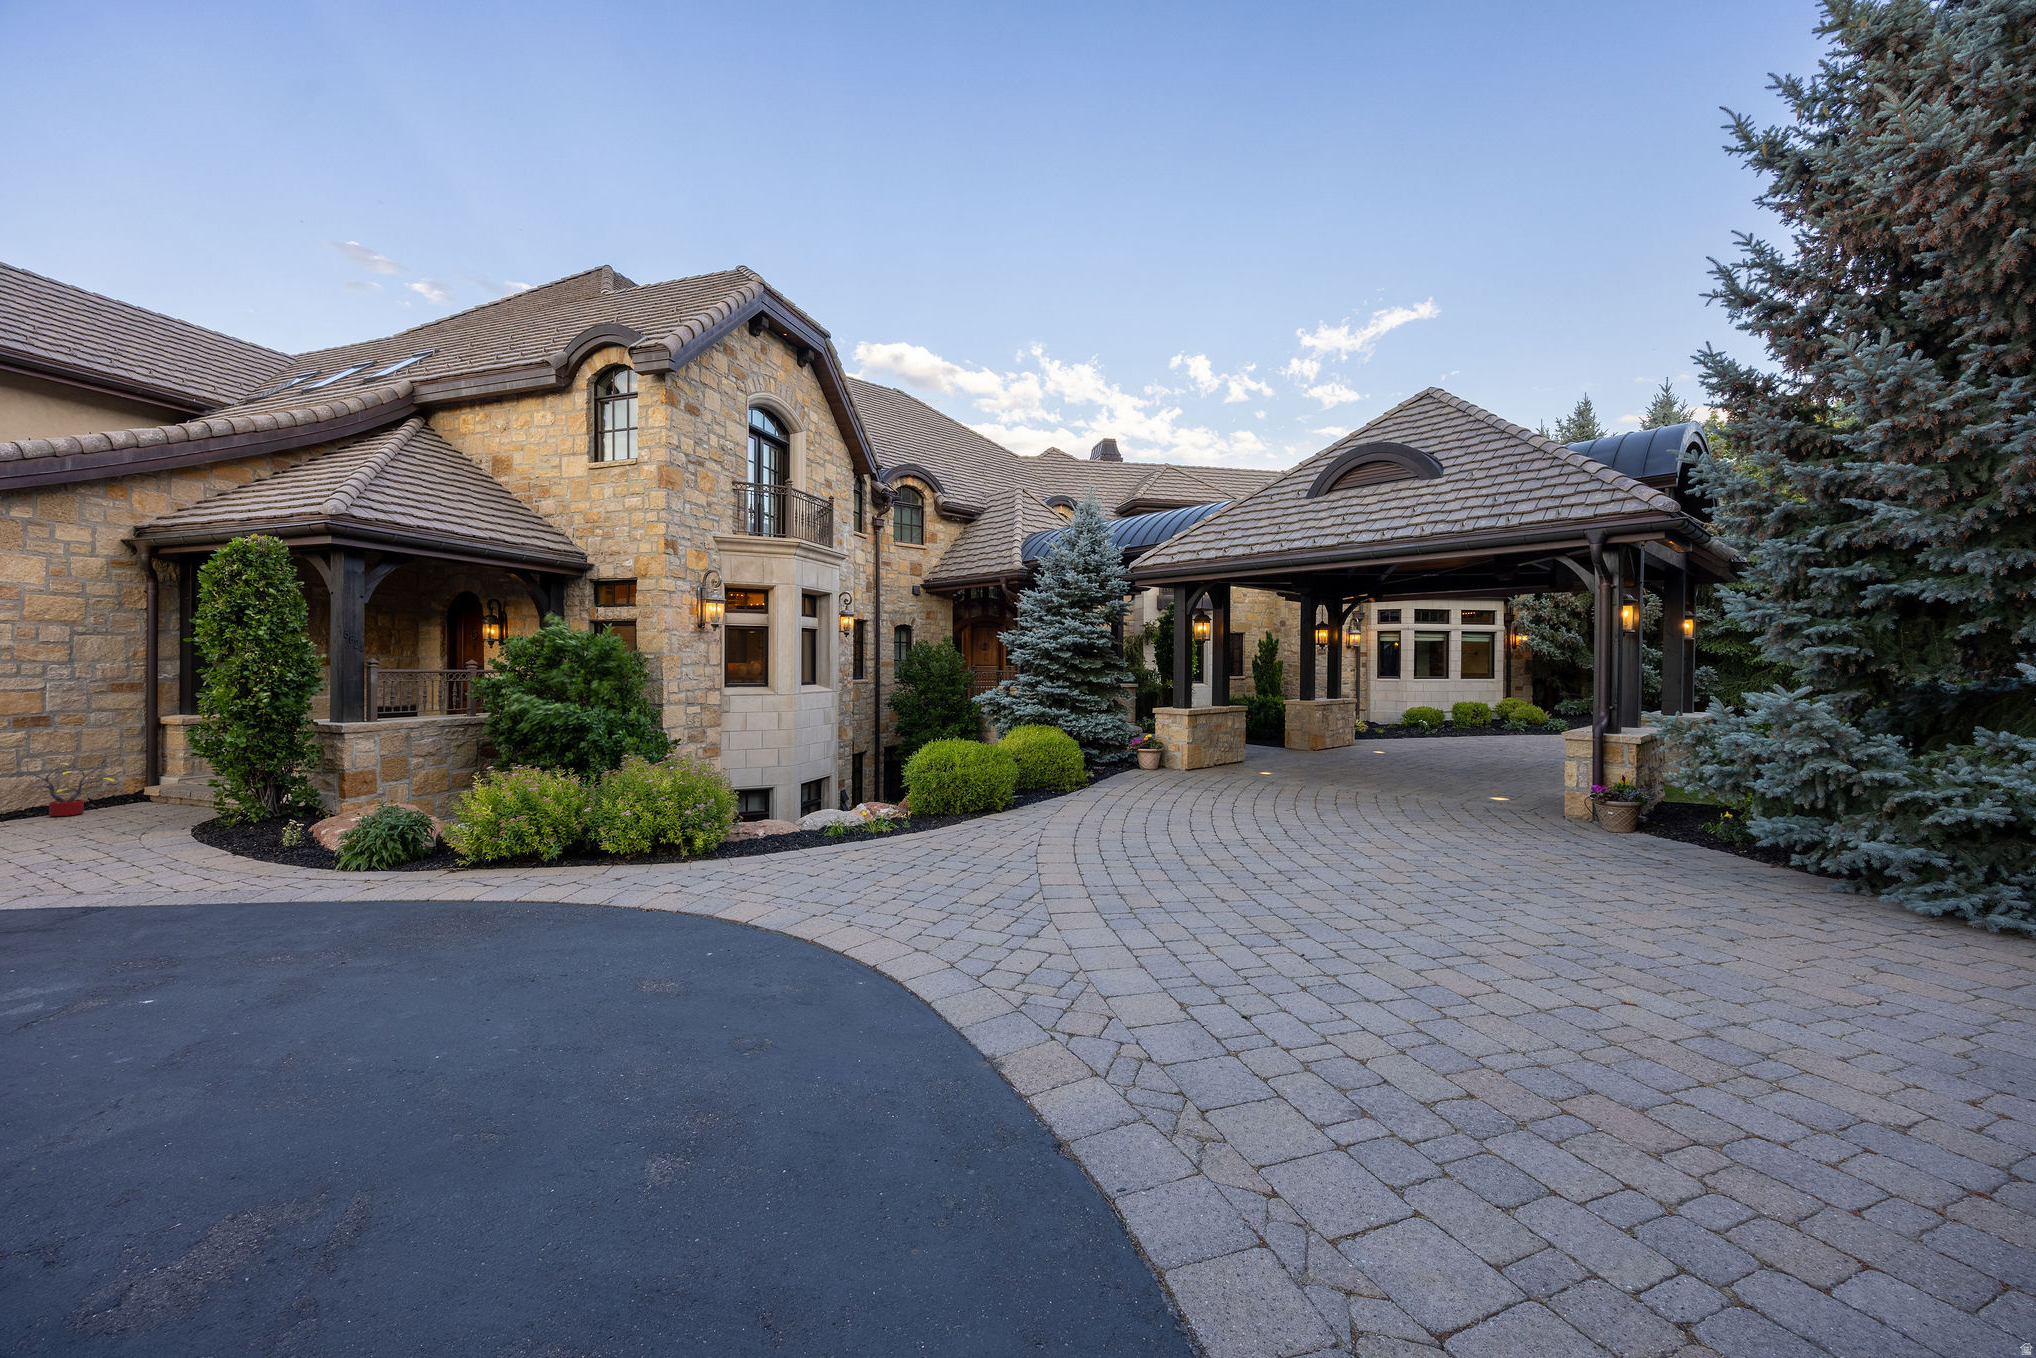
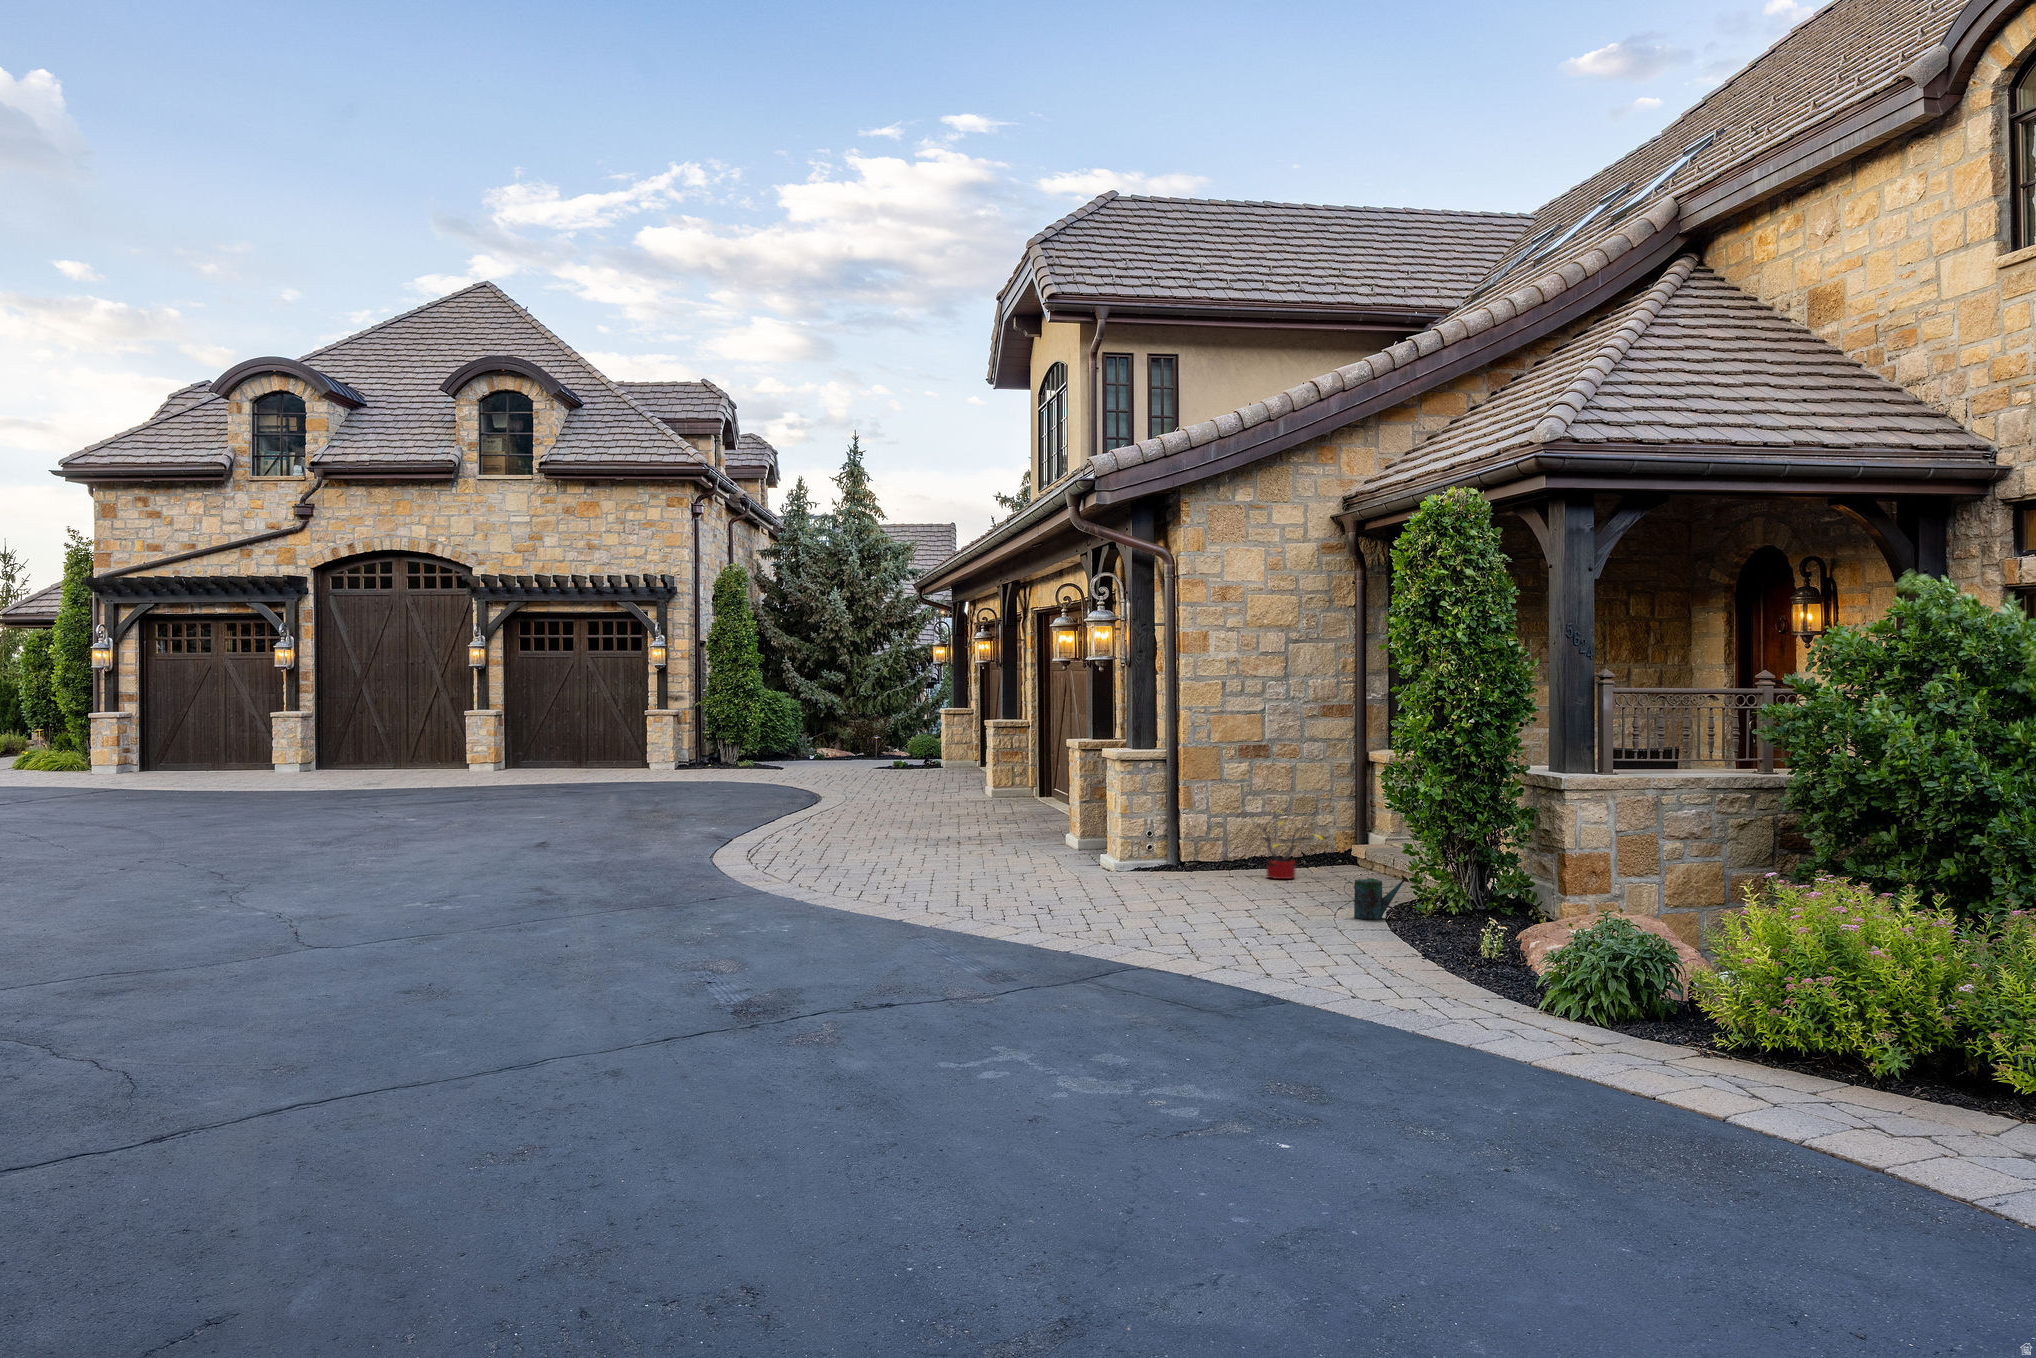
watering can: none [148,799,213,834] -> present [1344,875,1409,920]

